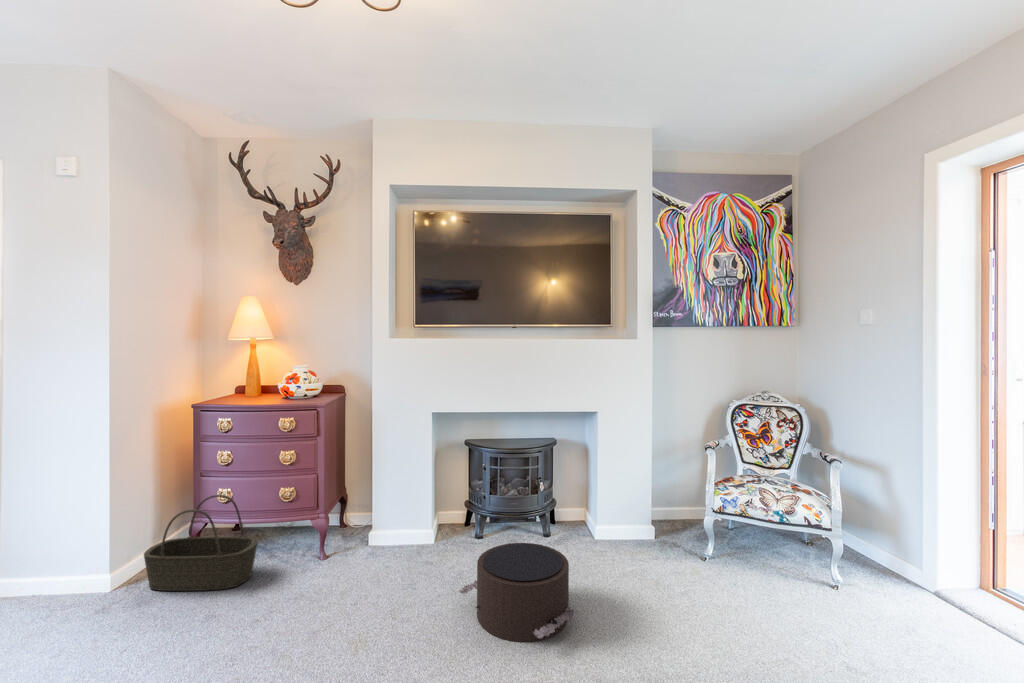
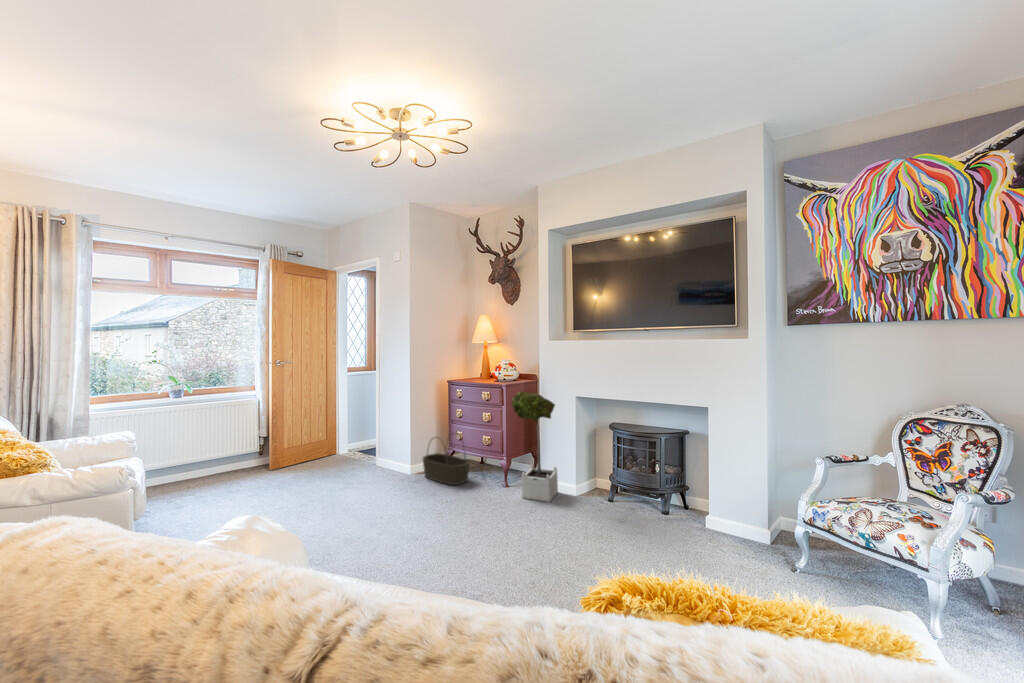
potted tree: none [352,411,420,571] -> present [512,391,558,502]
pouf: present [459,543,577,642] -> none [542,497,614,566]

